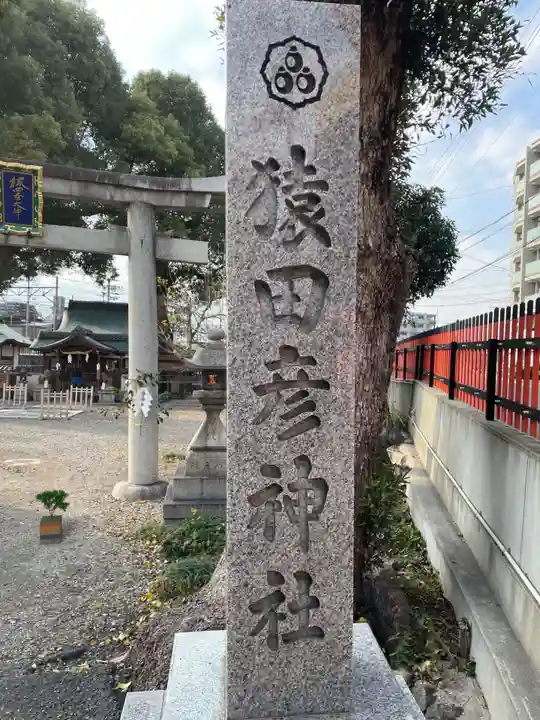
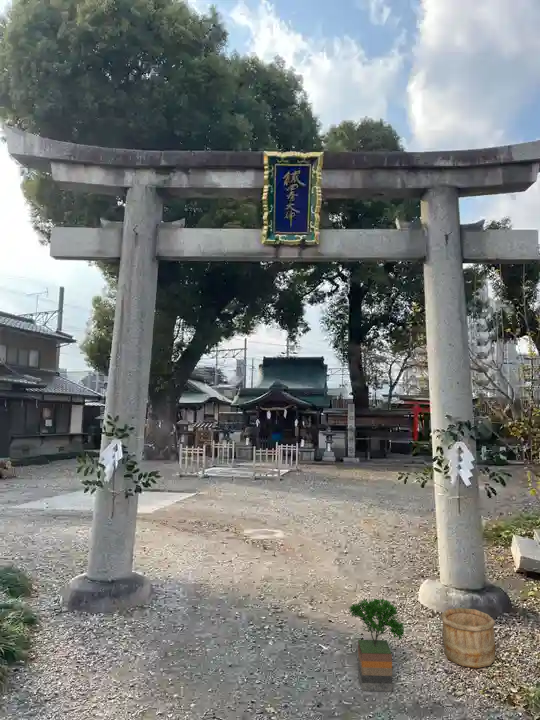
wooden bucket: none [108,495,141,528] -> present [441,608,495,668]

